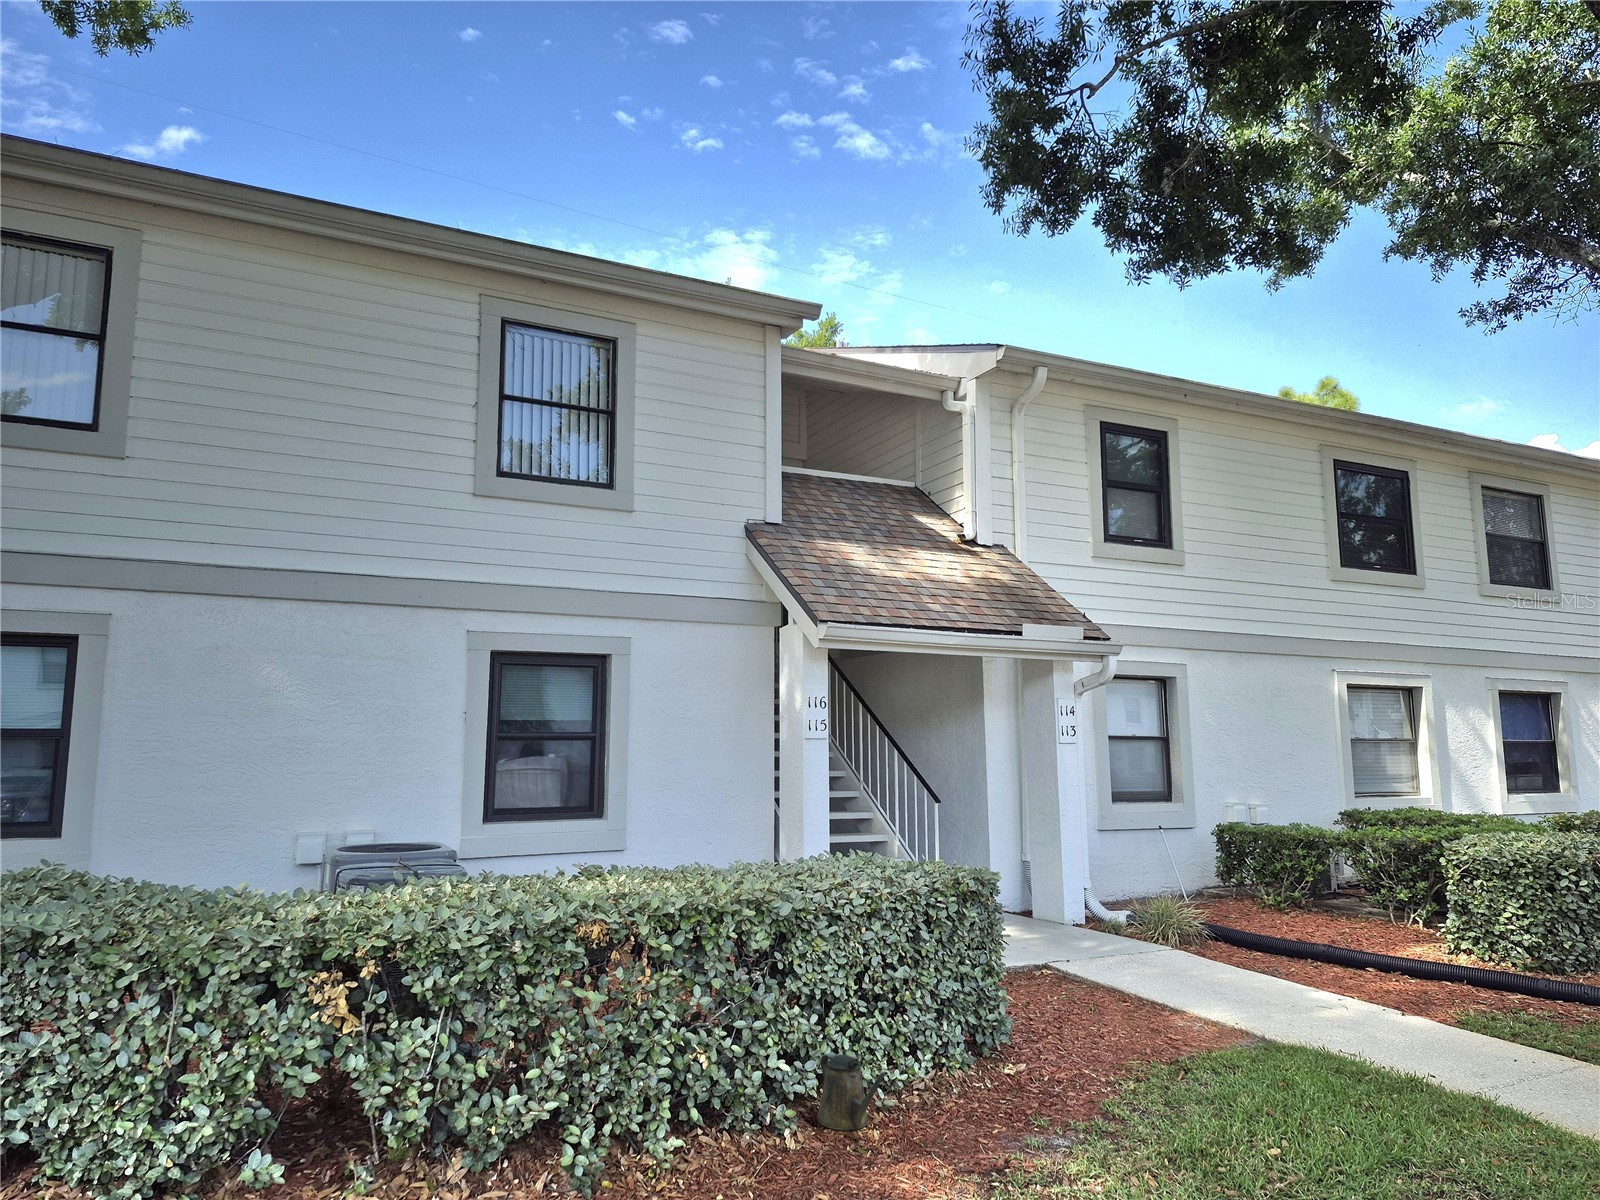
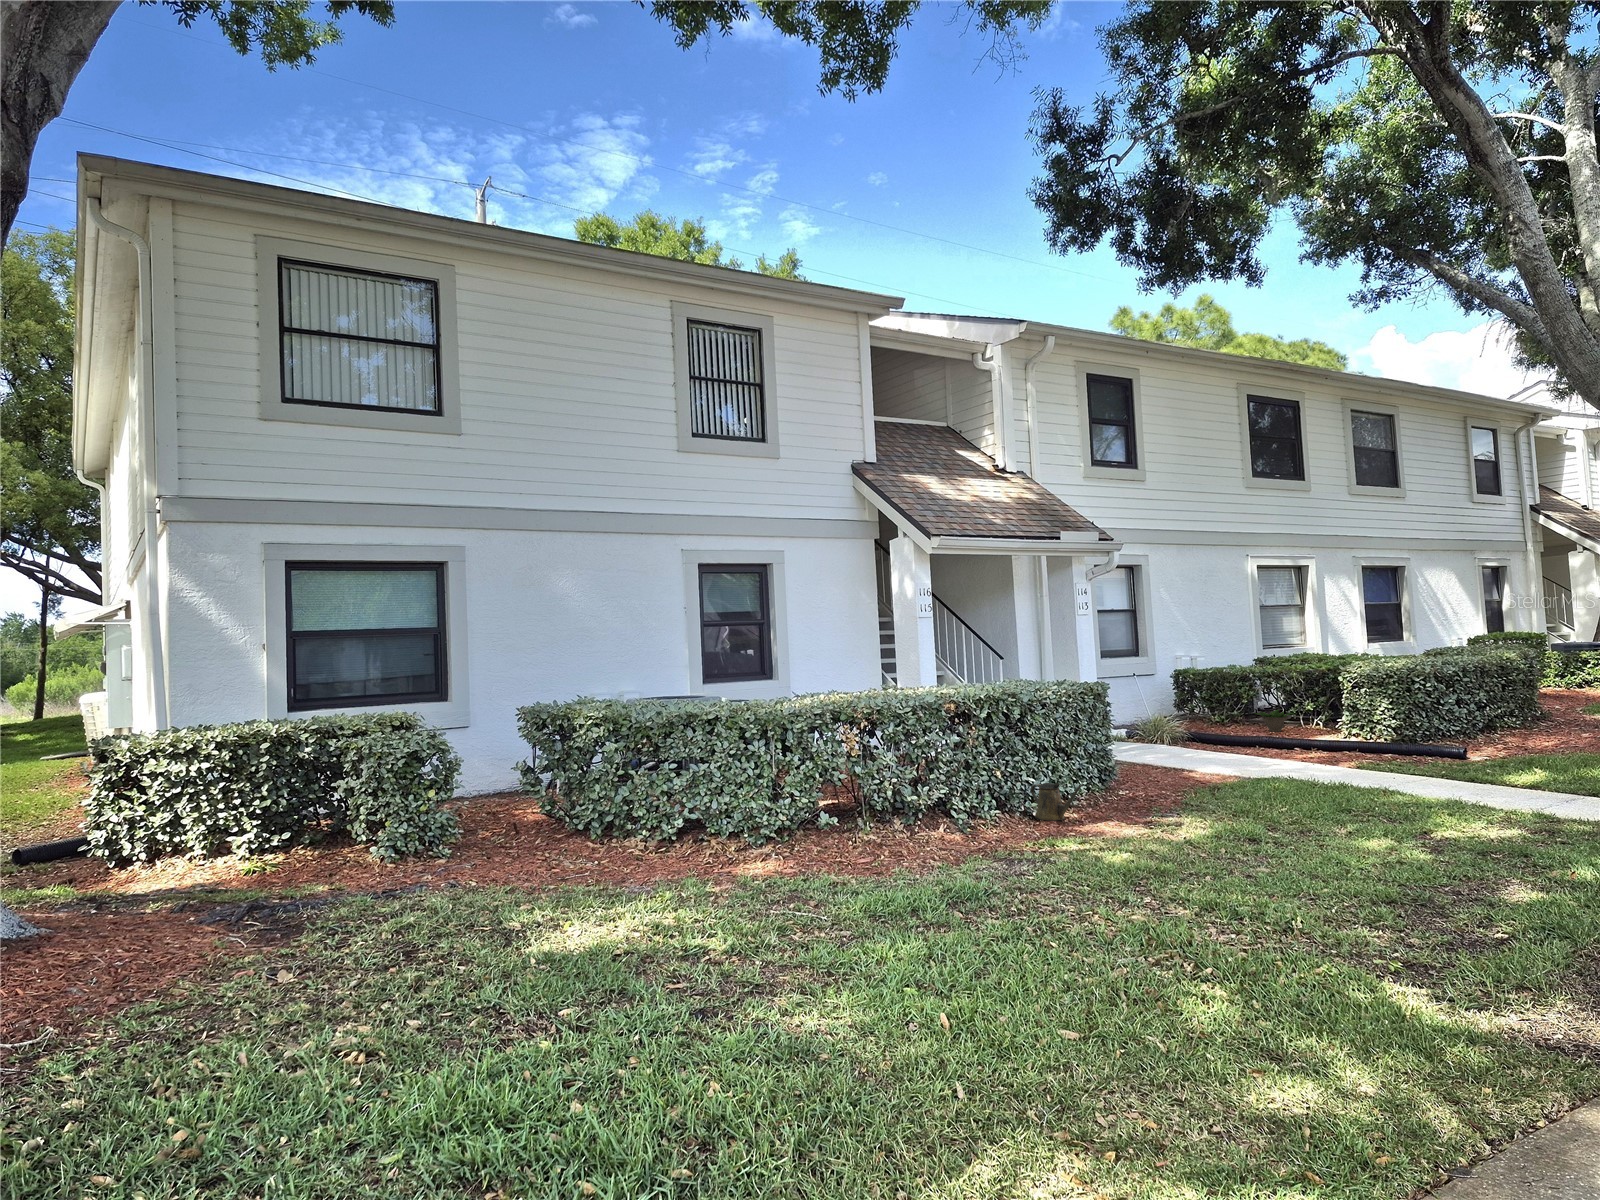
decorative plant: none [1326,891,1384,925] -> present [1255,710,1294,732]

